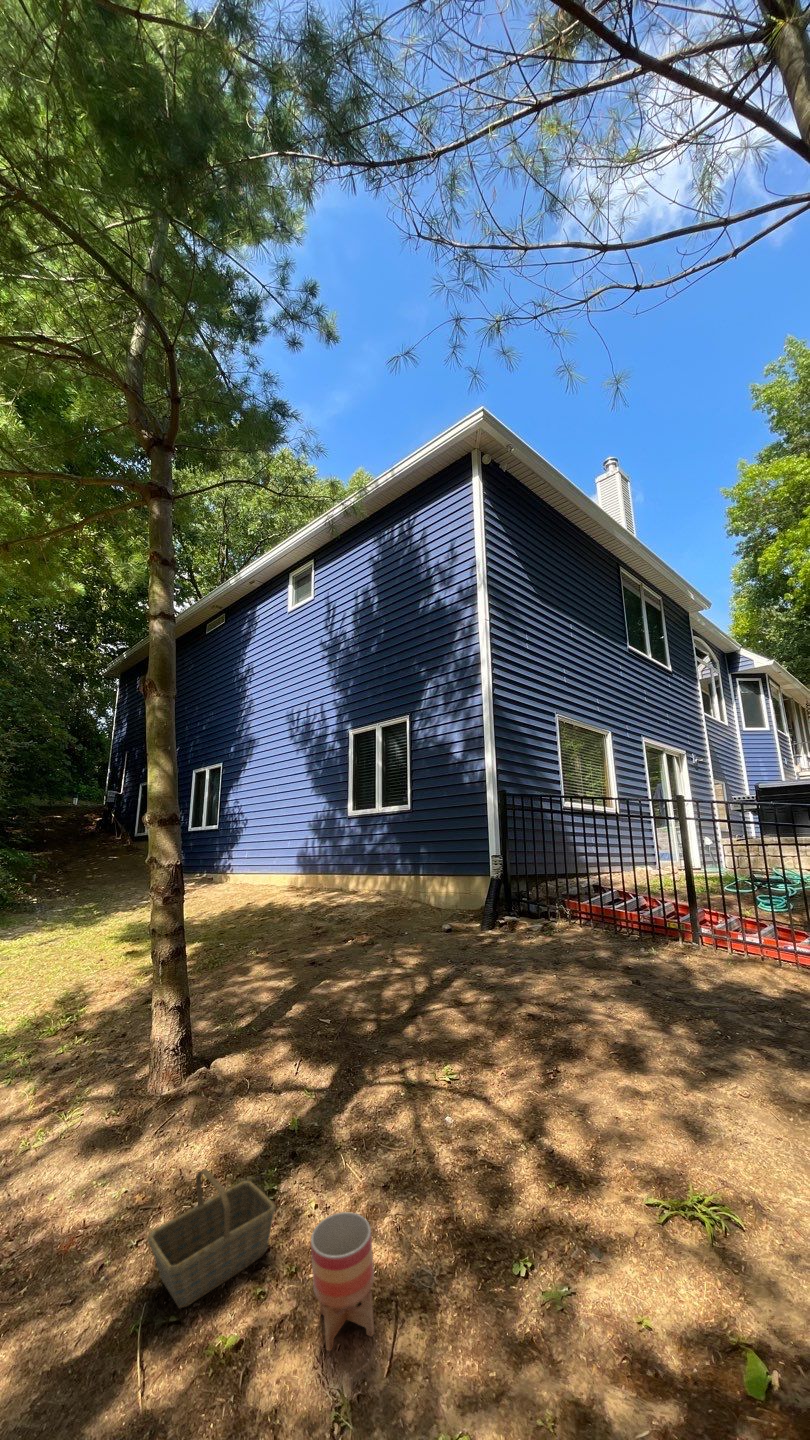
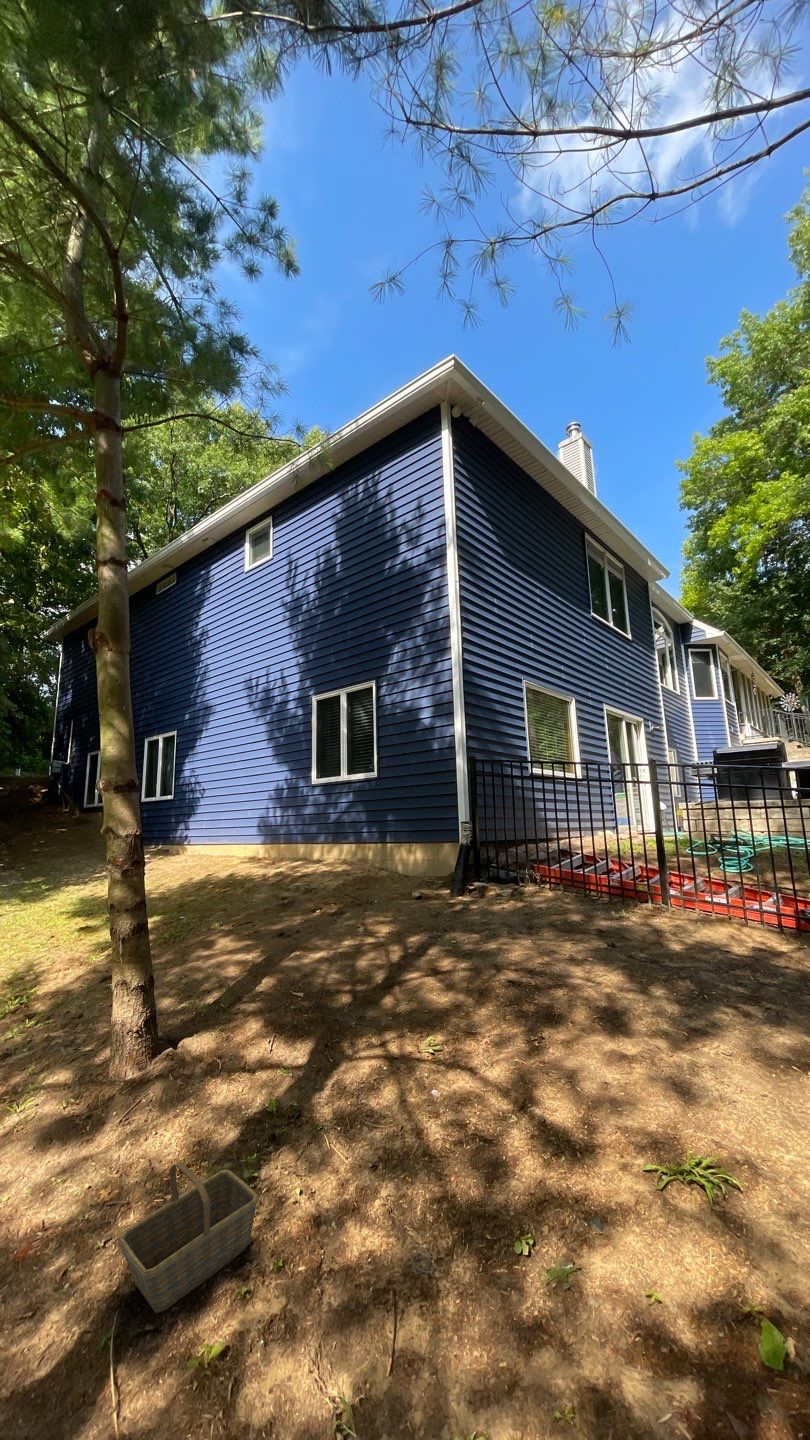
planter: present [311,1212,374,1351] -> none [302,1201,373,1351]

